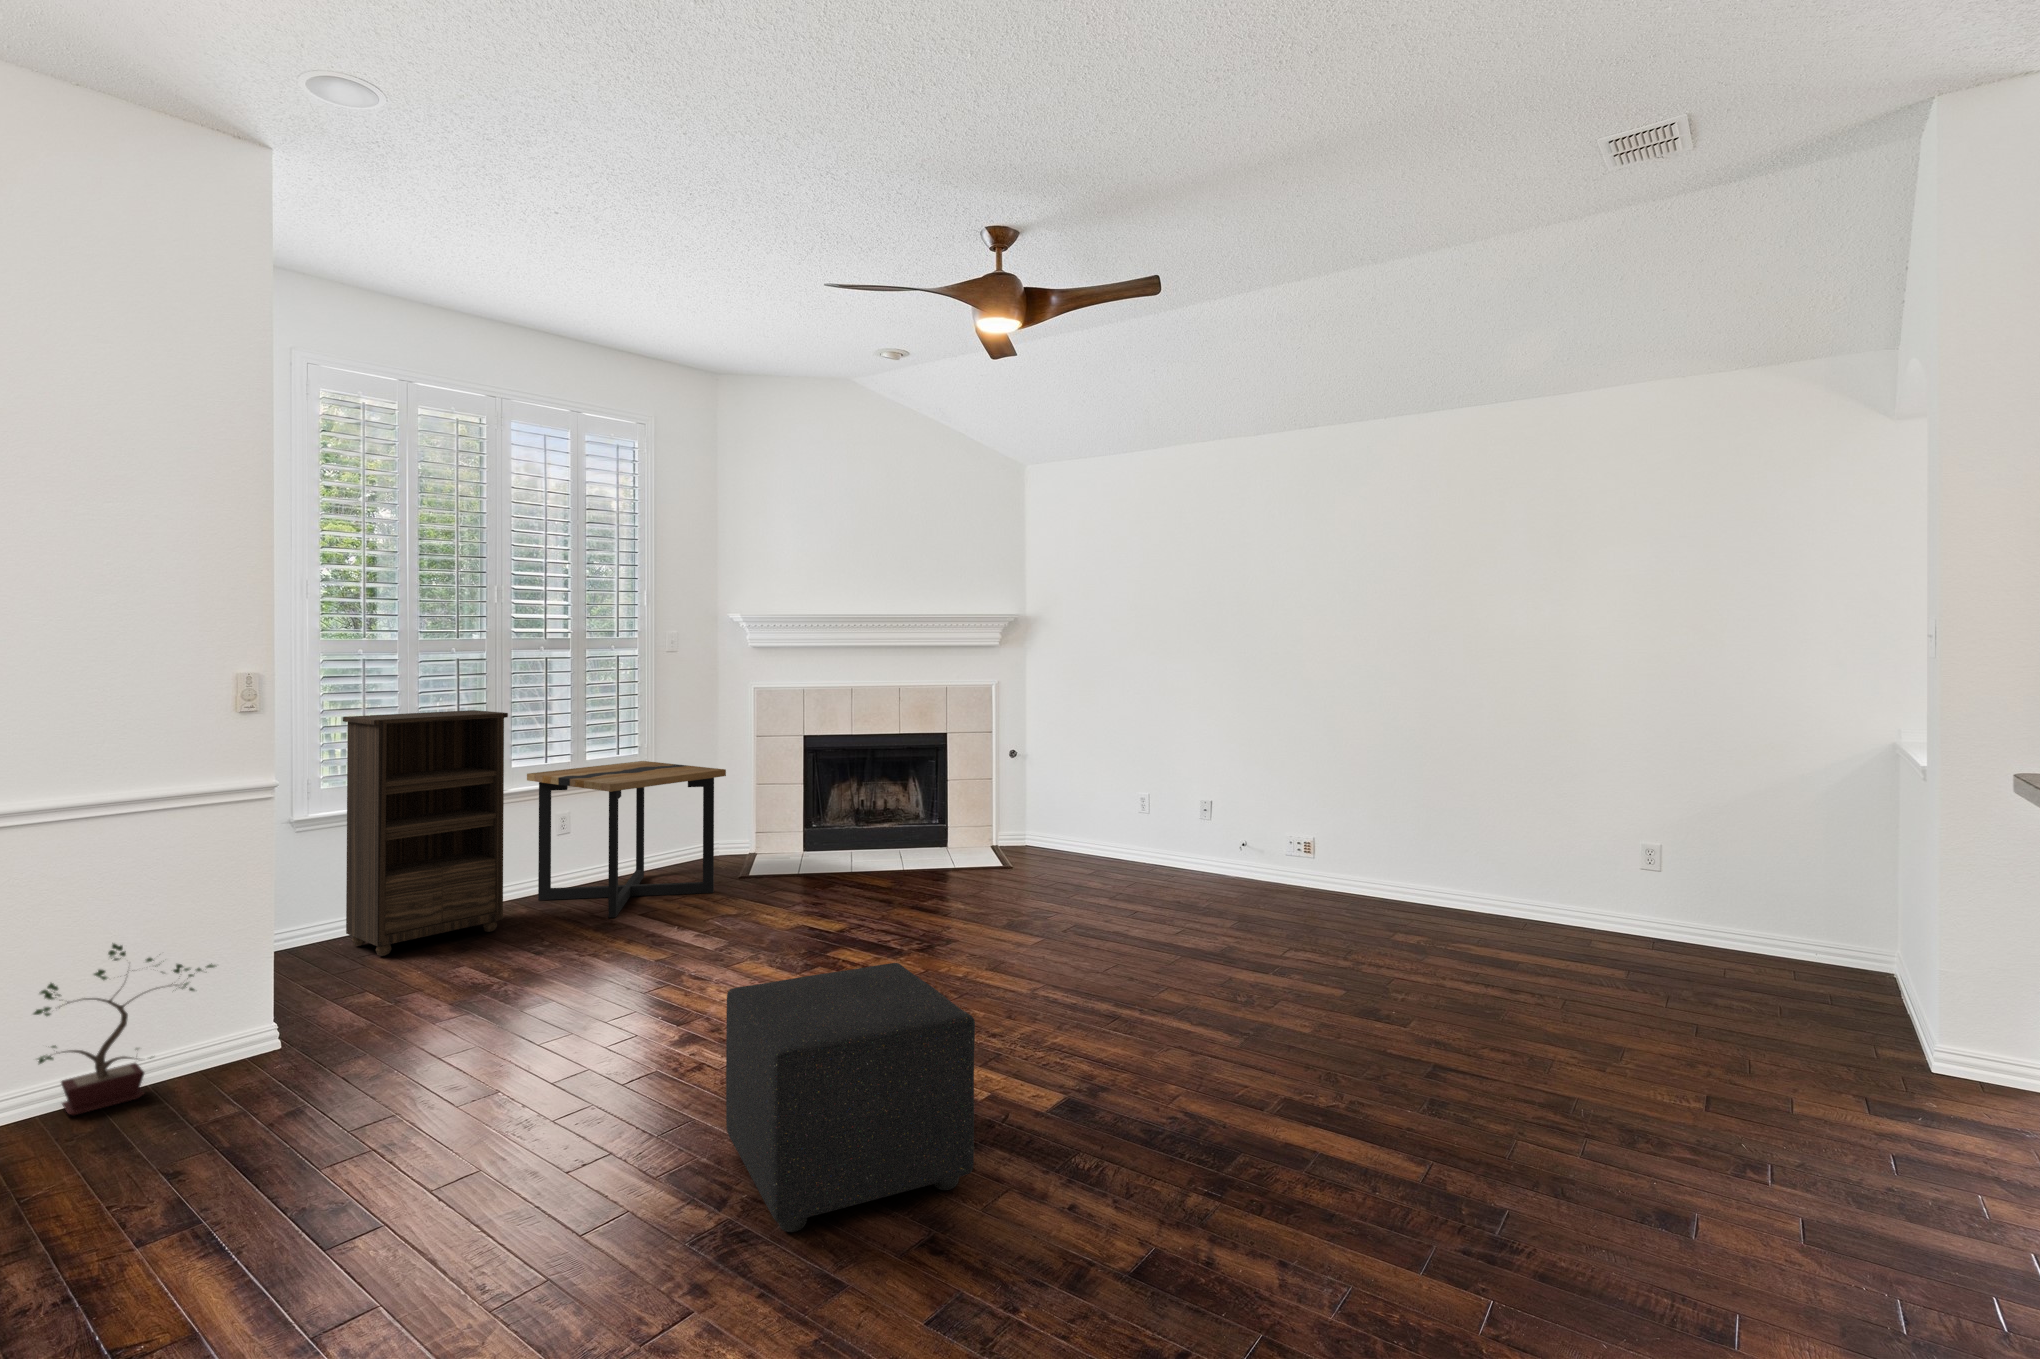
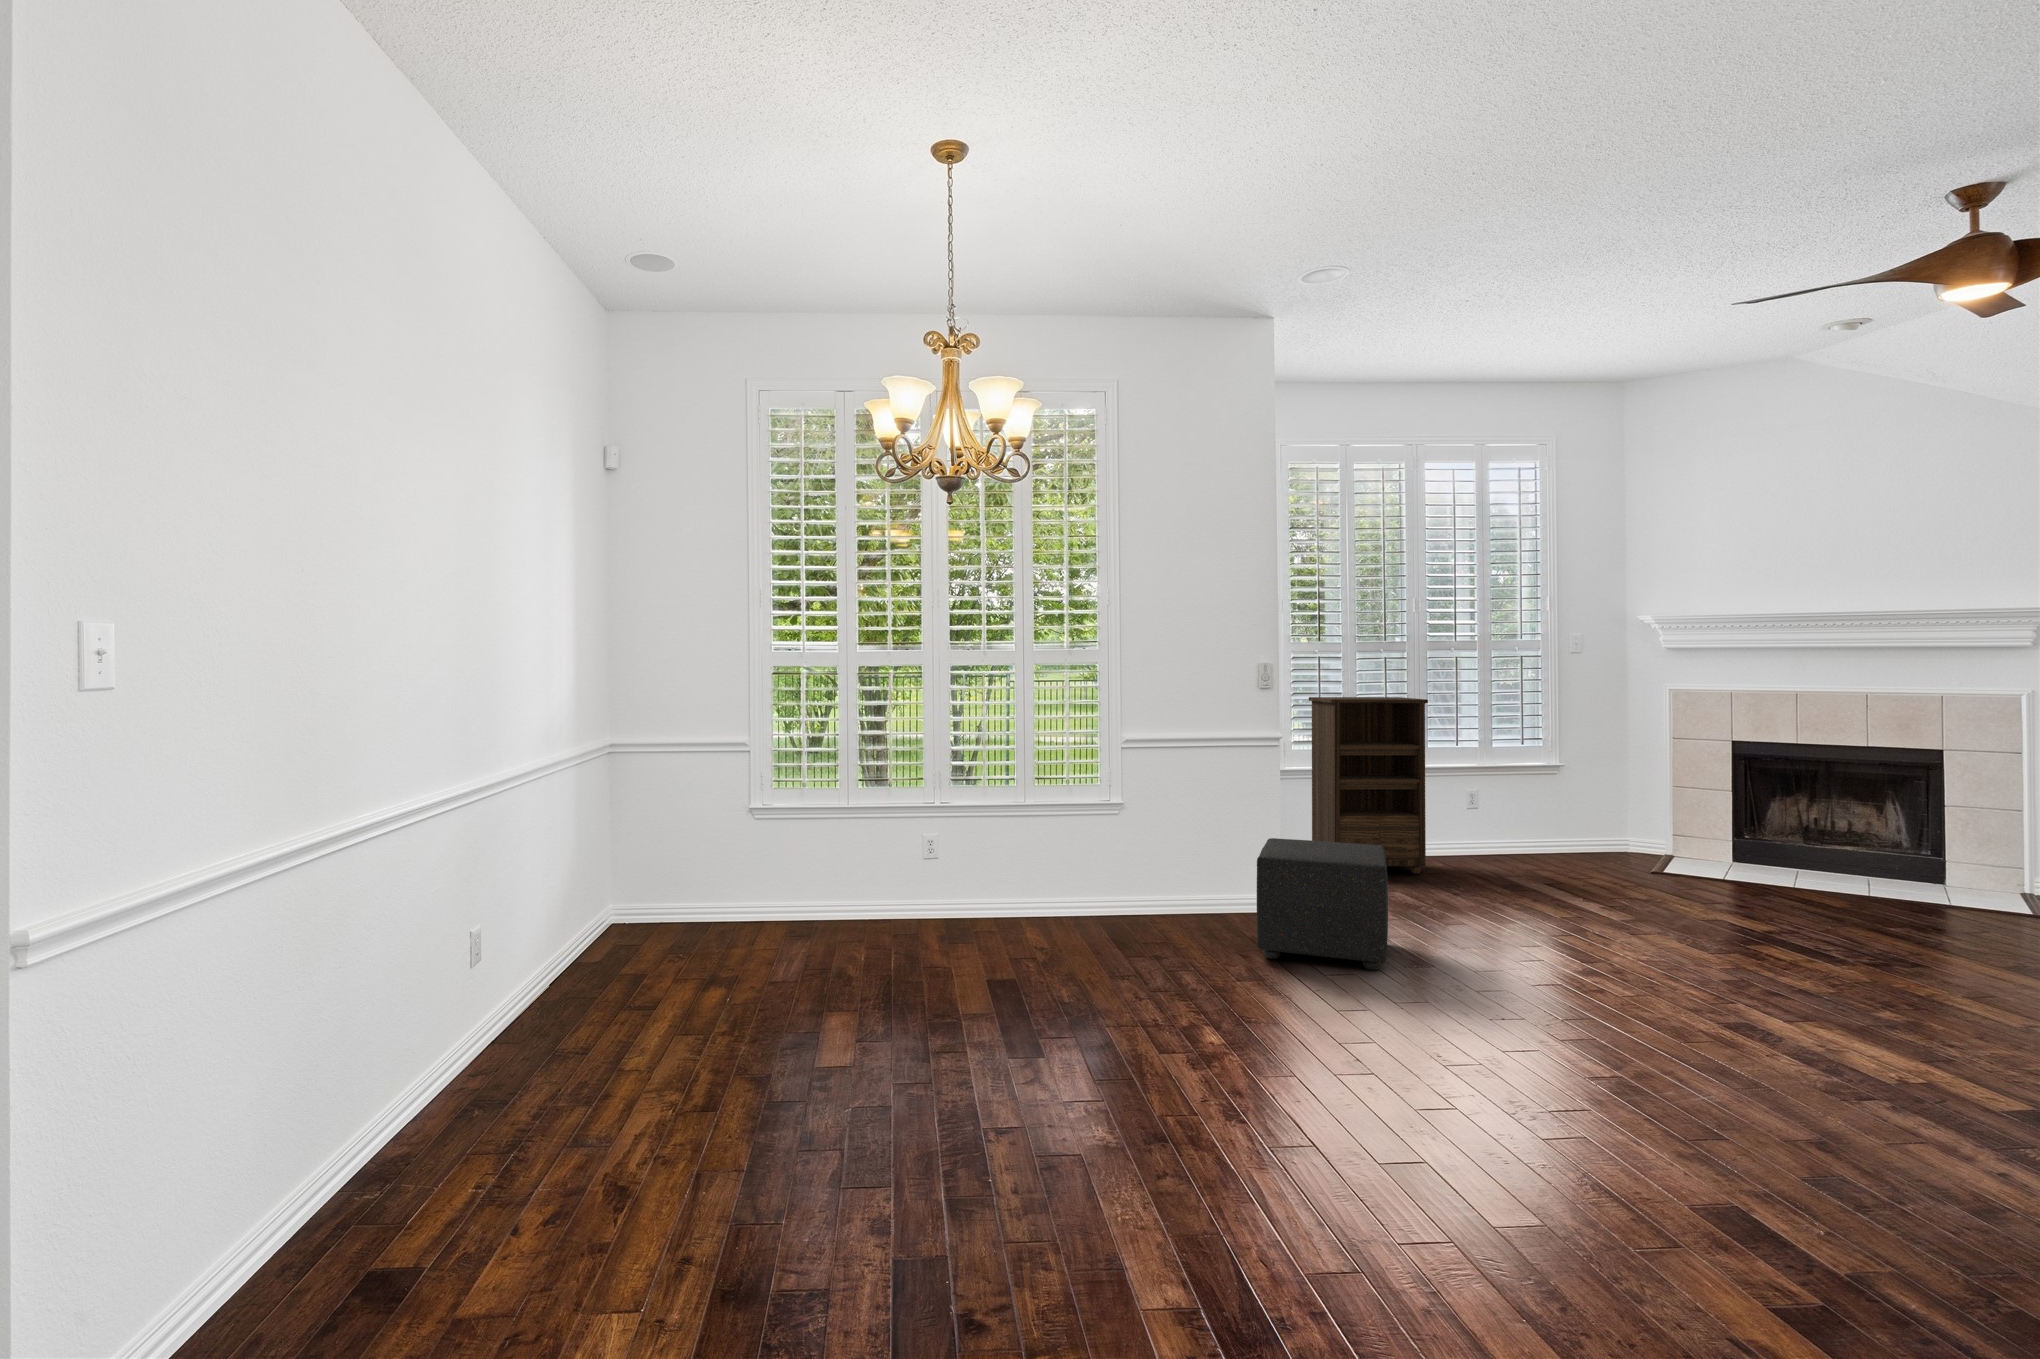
side table: present [527,761,726,918] -> none [1443,752,1635,882]
potted plant: present [34,944,216,1115] -> none [1163,820,1252,917]
ottoman: present [726,963,975,1232] -> present [1257,838,1388,970]

